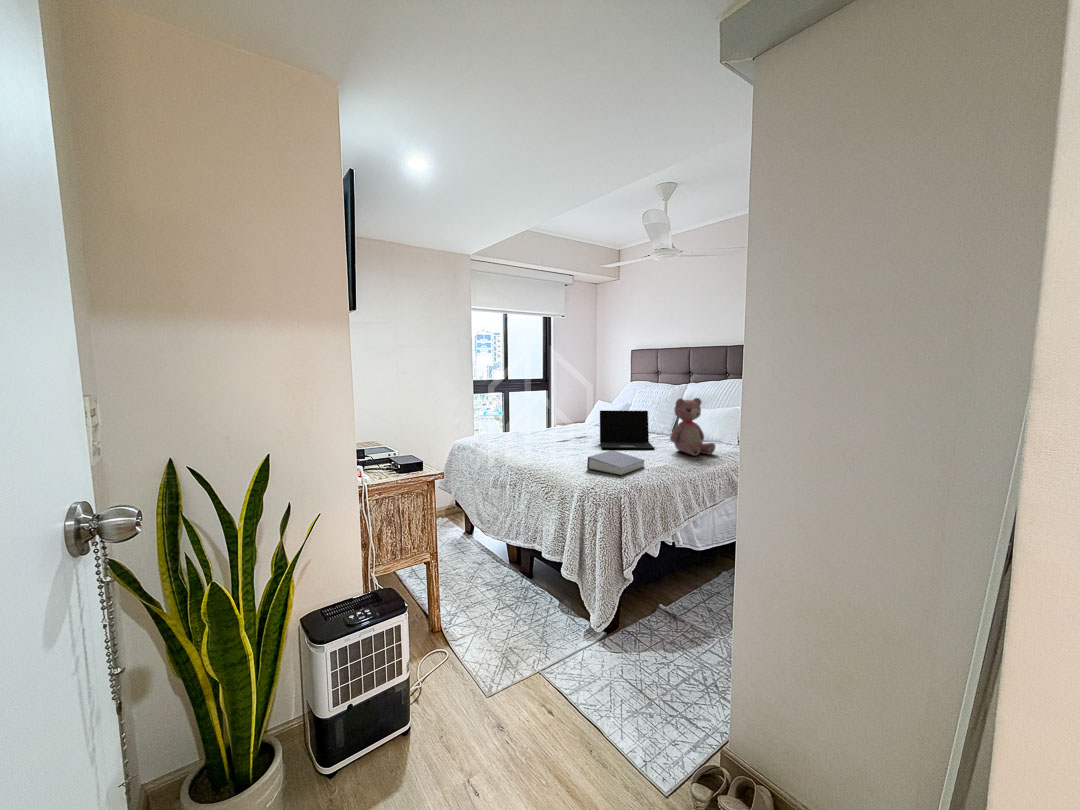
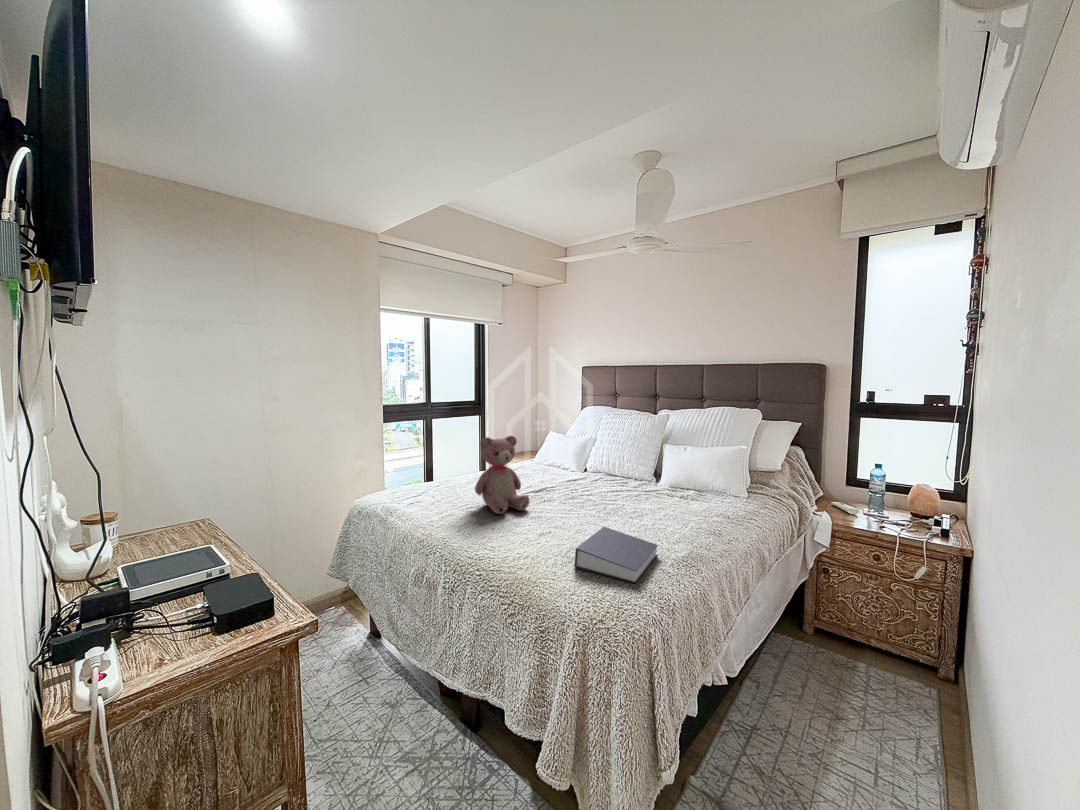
teddy bear: present [670,398,715,456] -> present [475,436,529,514]
laptop: present [600,411,655,450] -> none [566,453,647,513]

